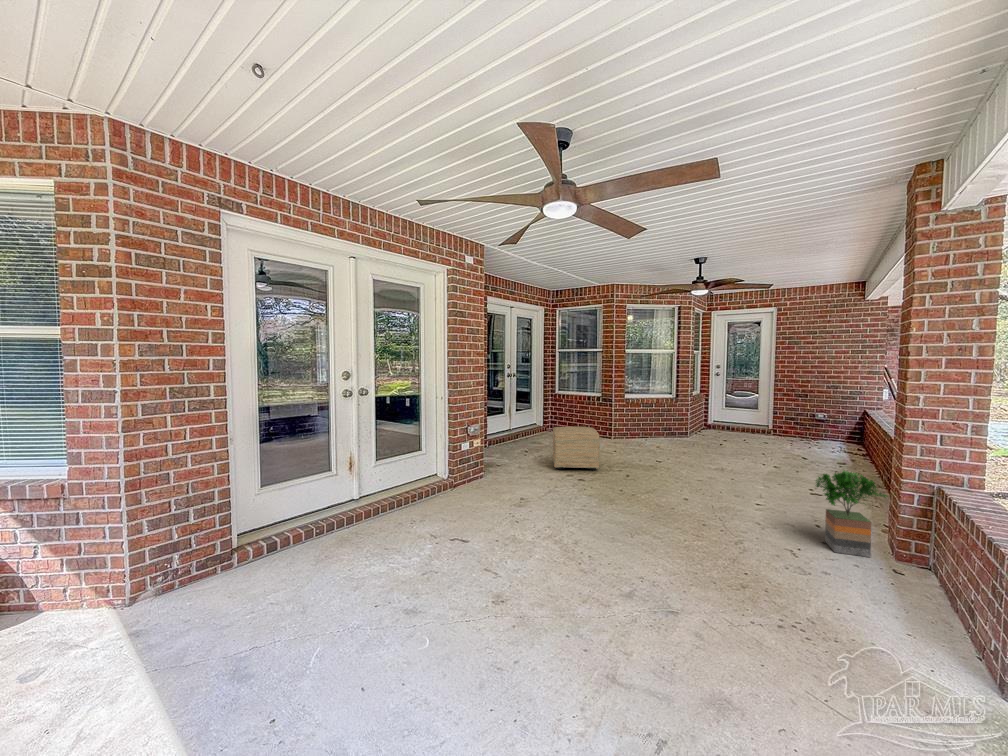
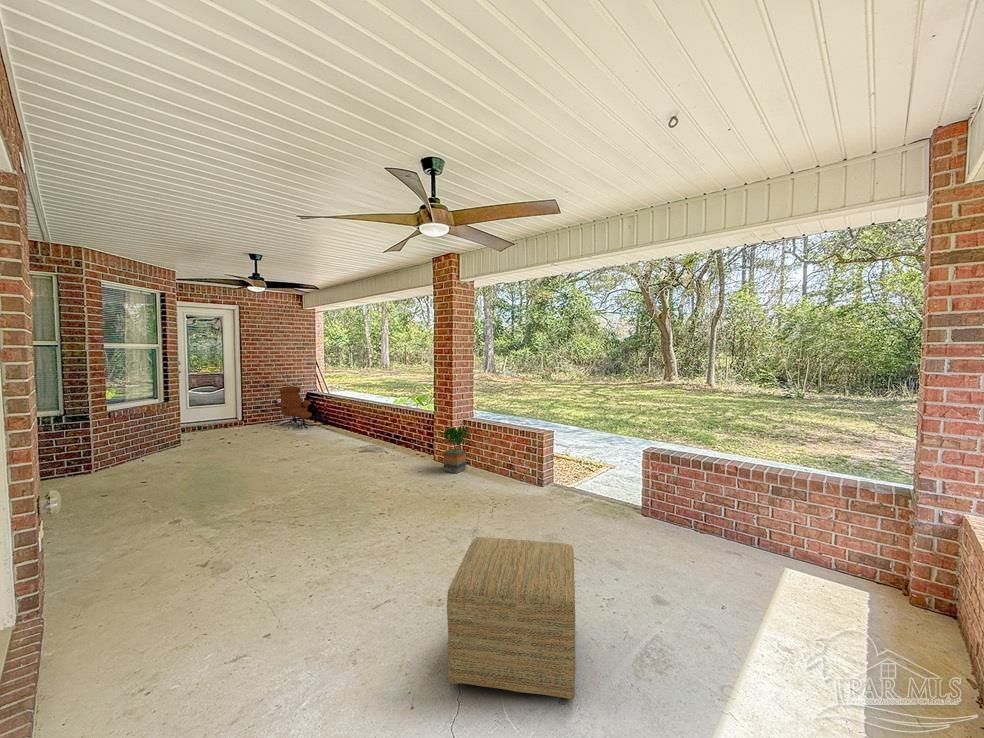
lounge chair: none [806,398,856,452] -> present [277,386,312,428]
ottoman: present [553,426,600,470] -> present [447,537,576,700]

